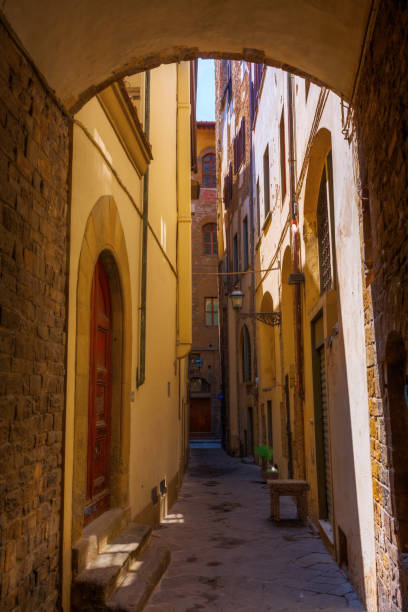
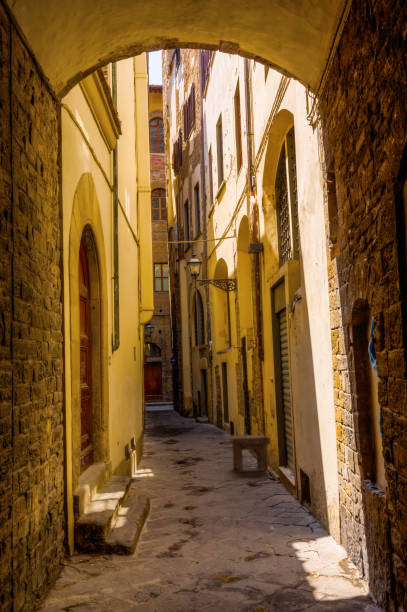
potted tree: present [255,444,279,482] -> none [211,402,235,442]

